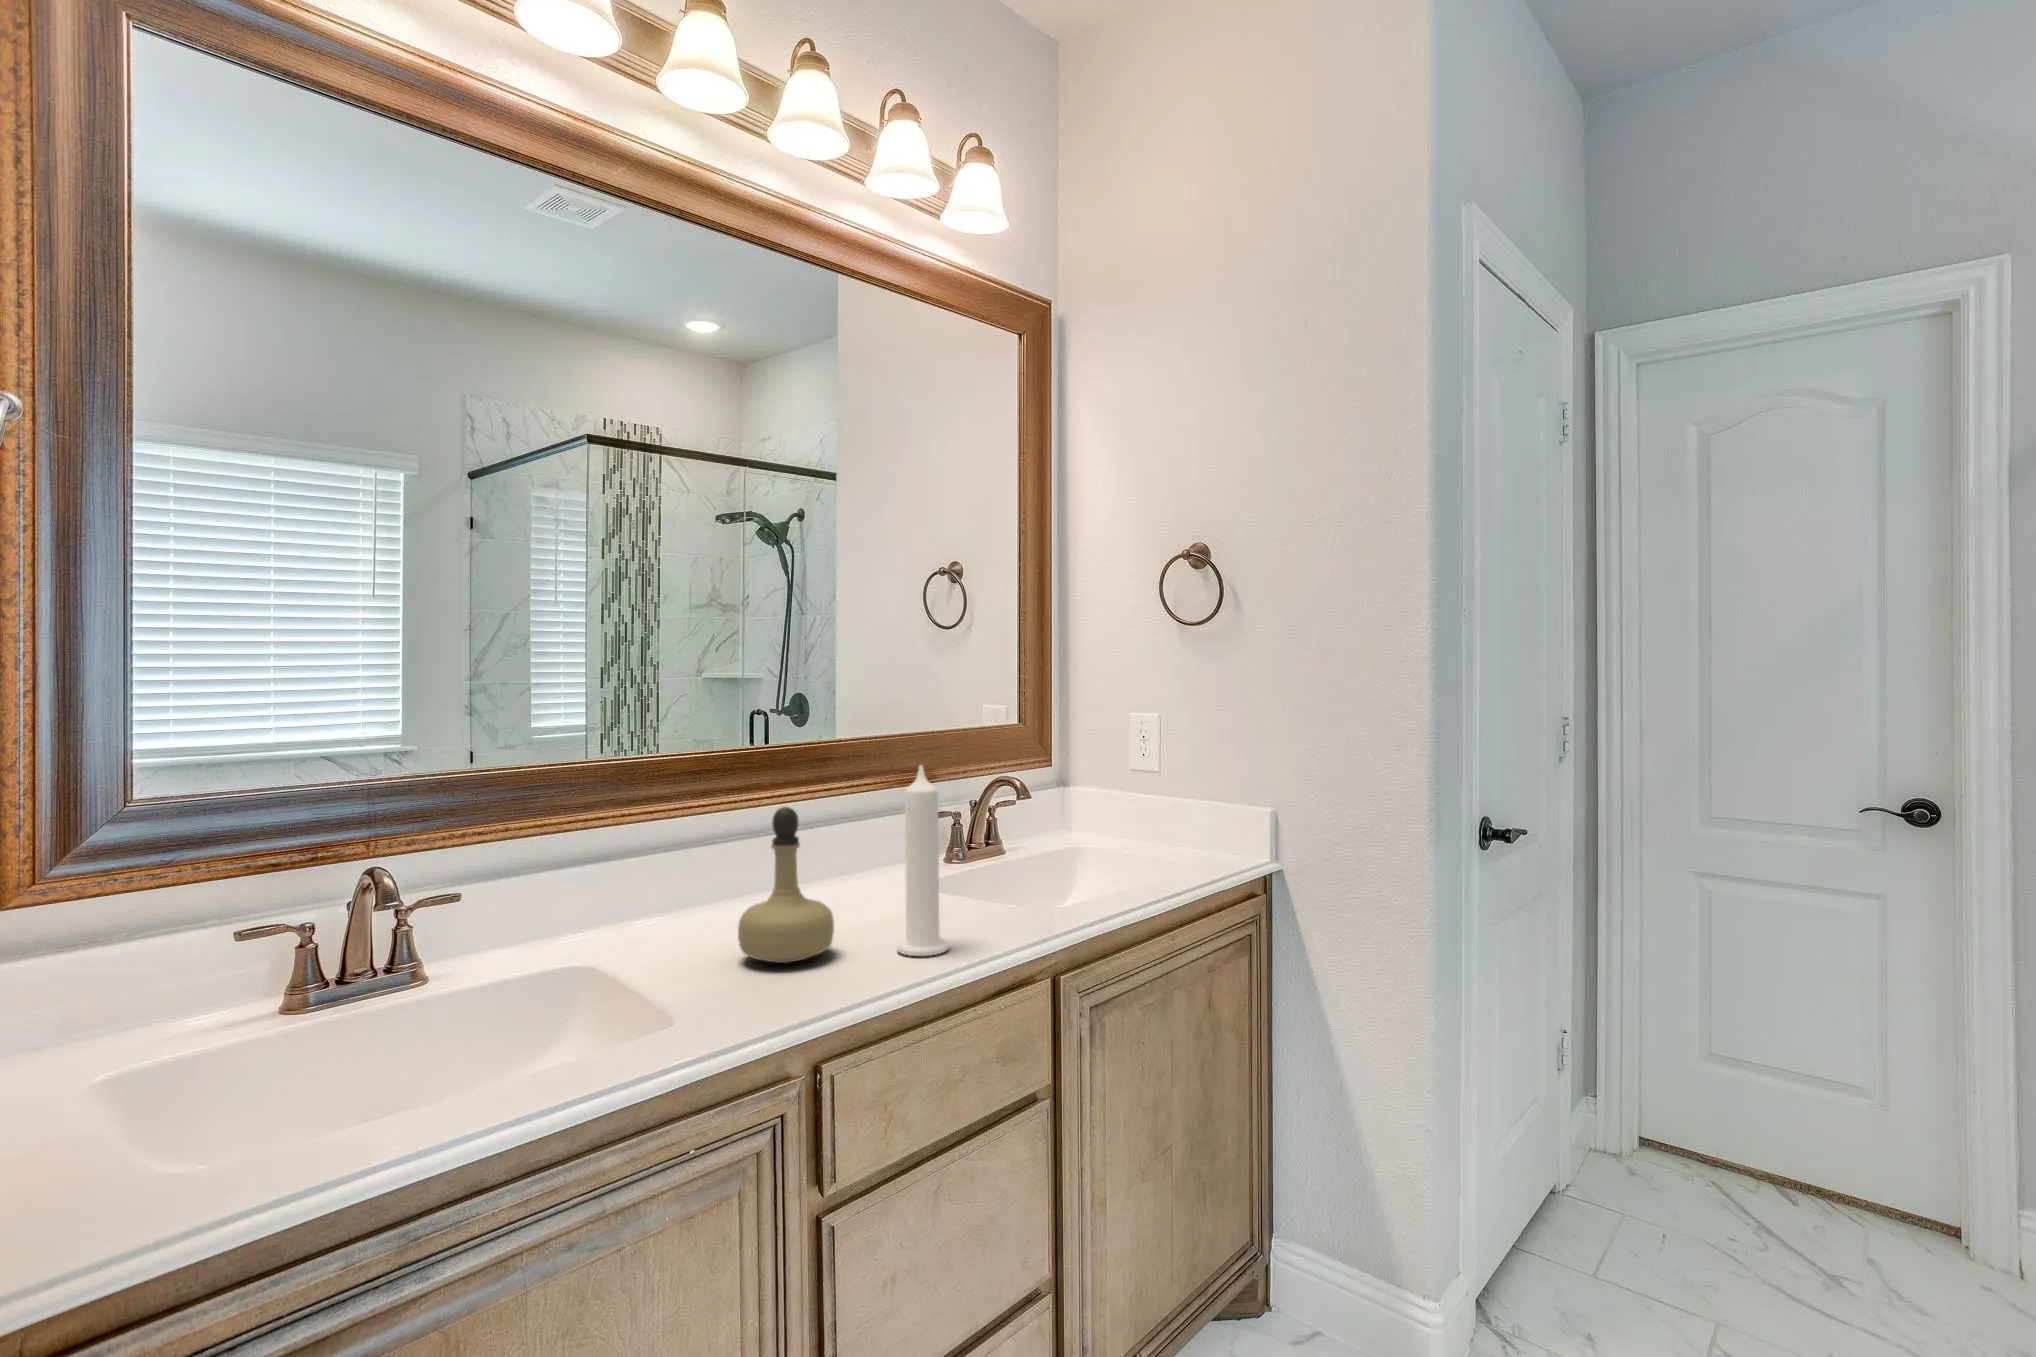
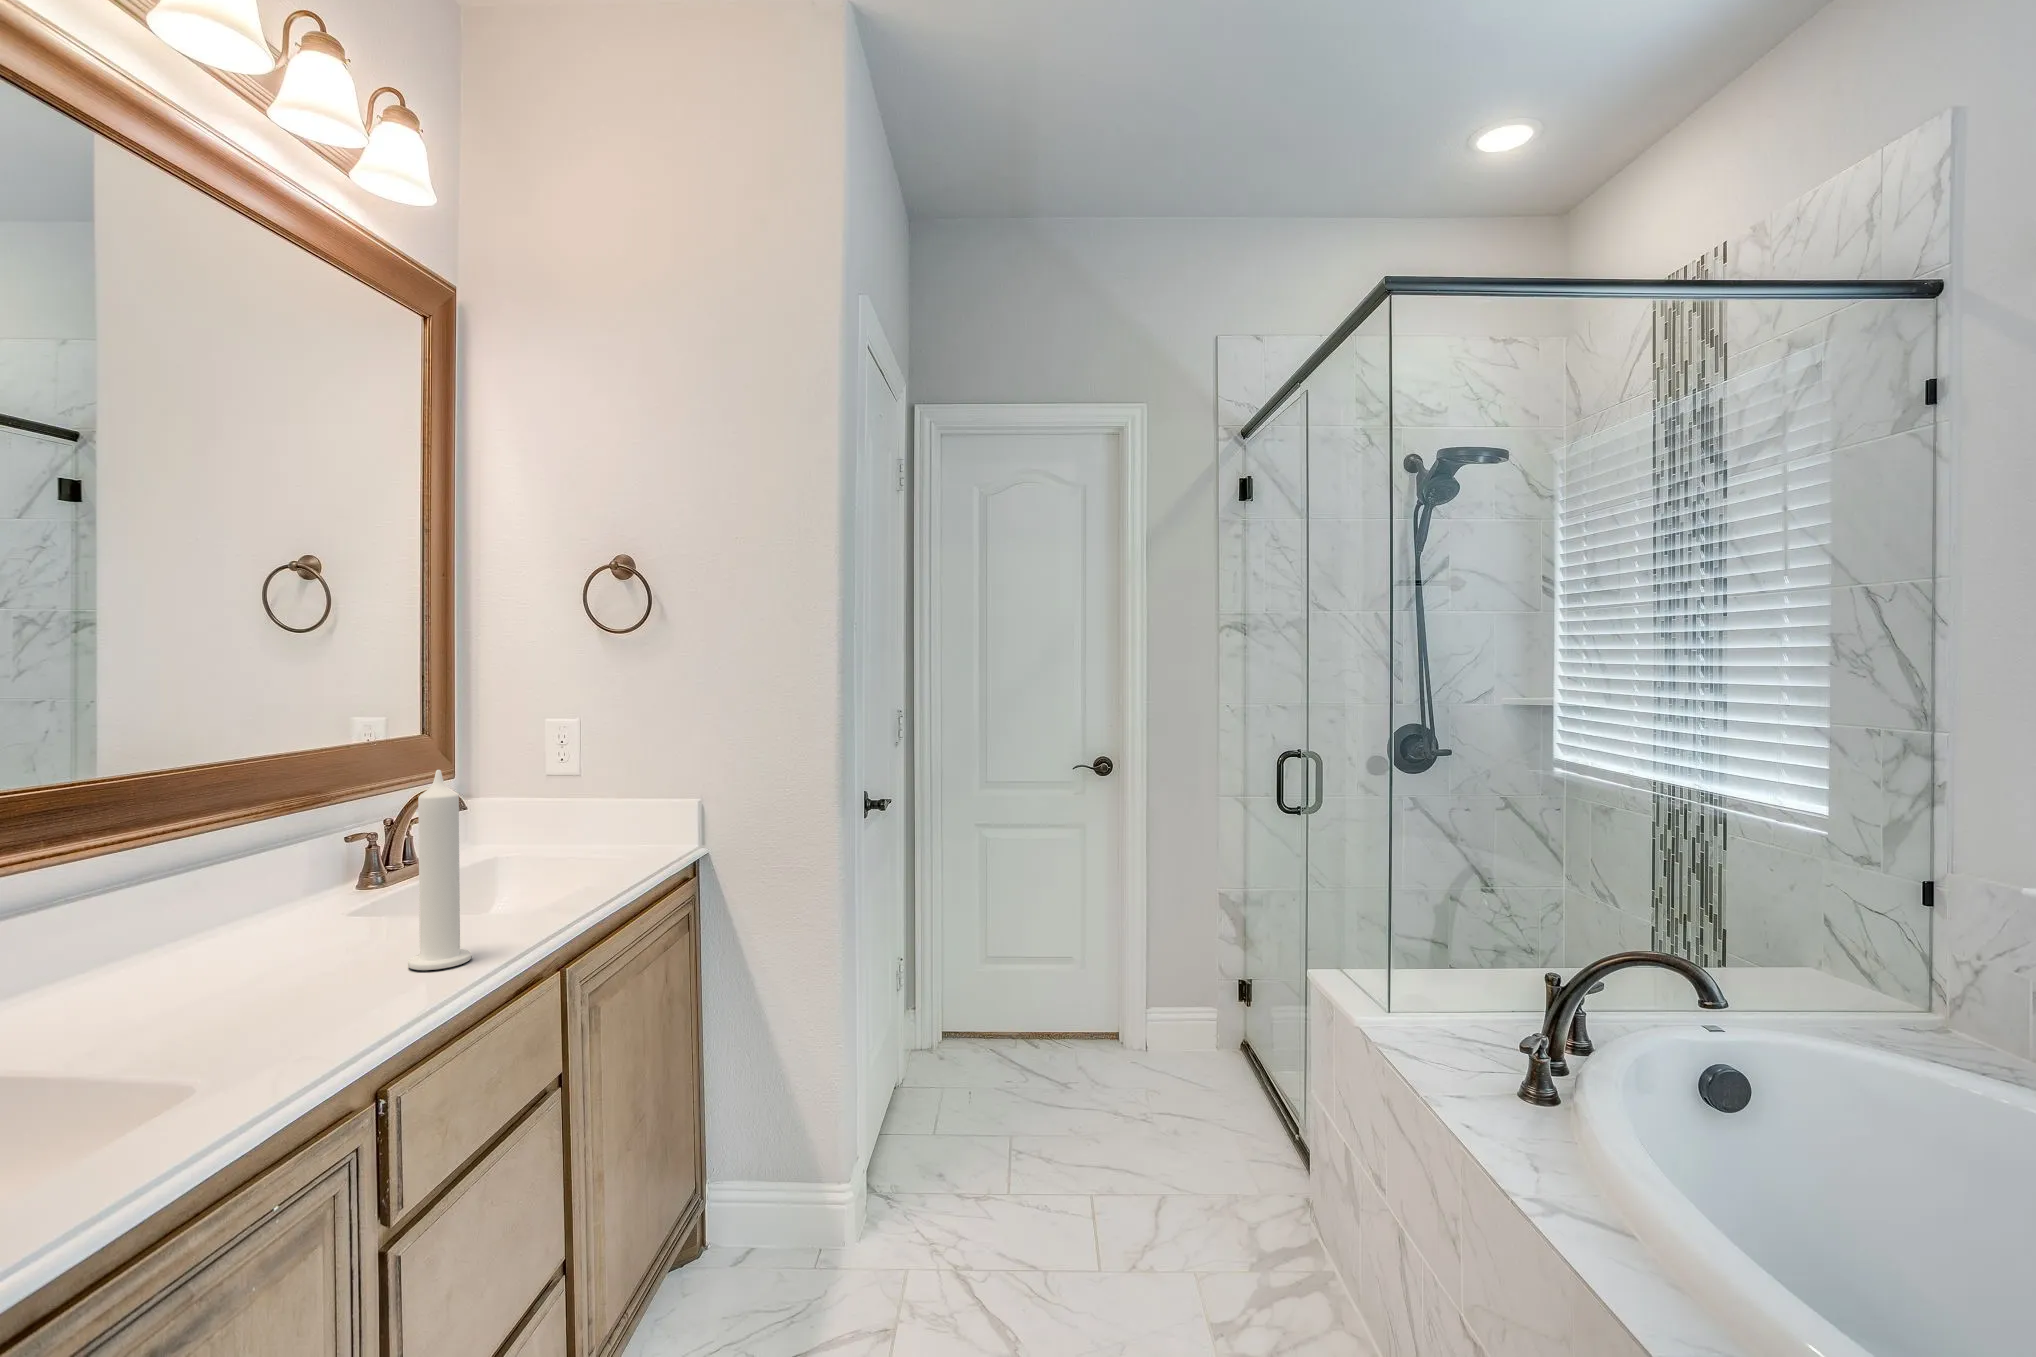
perfume bottle: present [738,807,834,963] -> none [199,826,335,1008]

